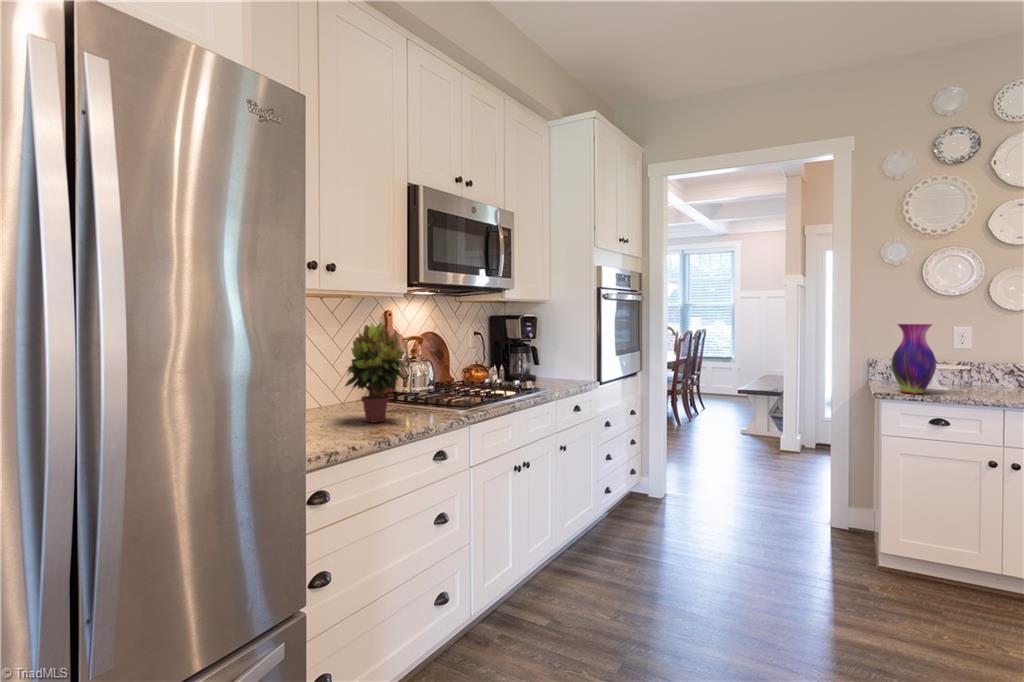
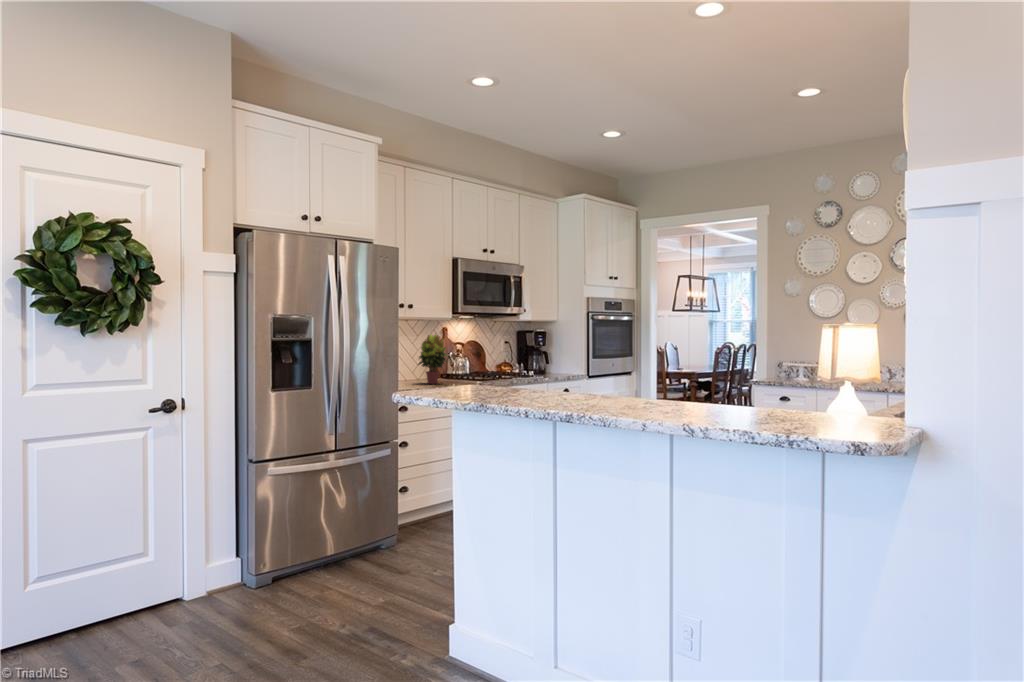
vase: present [891,324,936,394] -> none [774,334,800,381]

